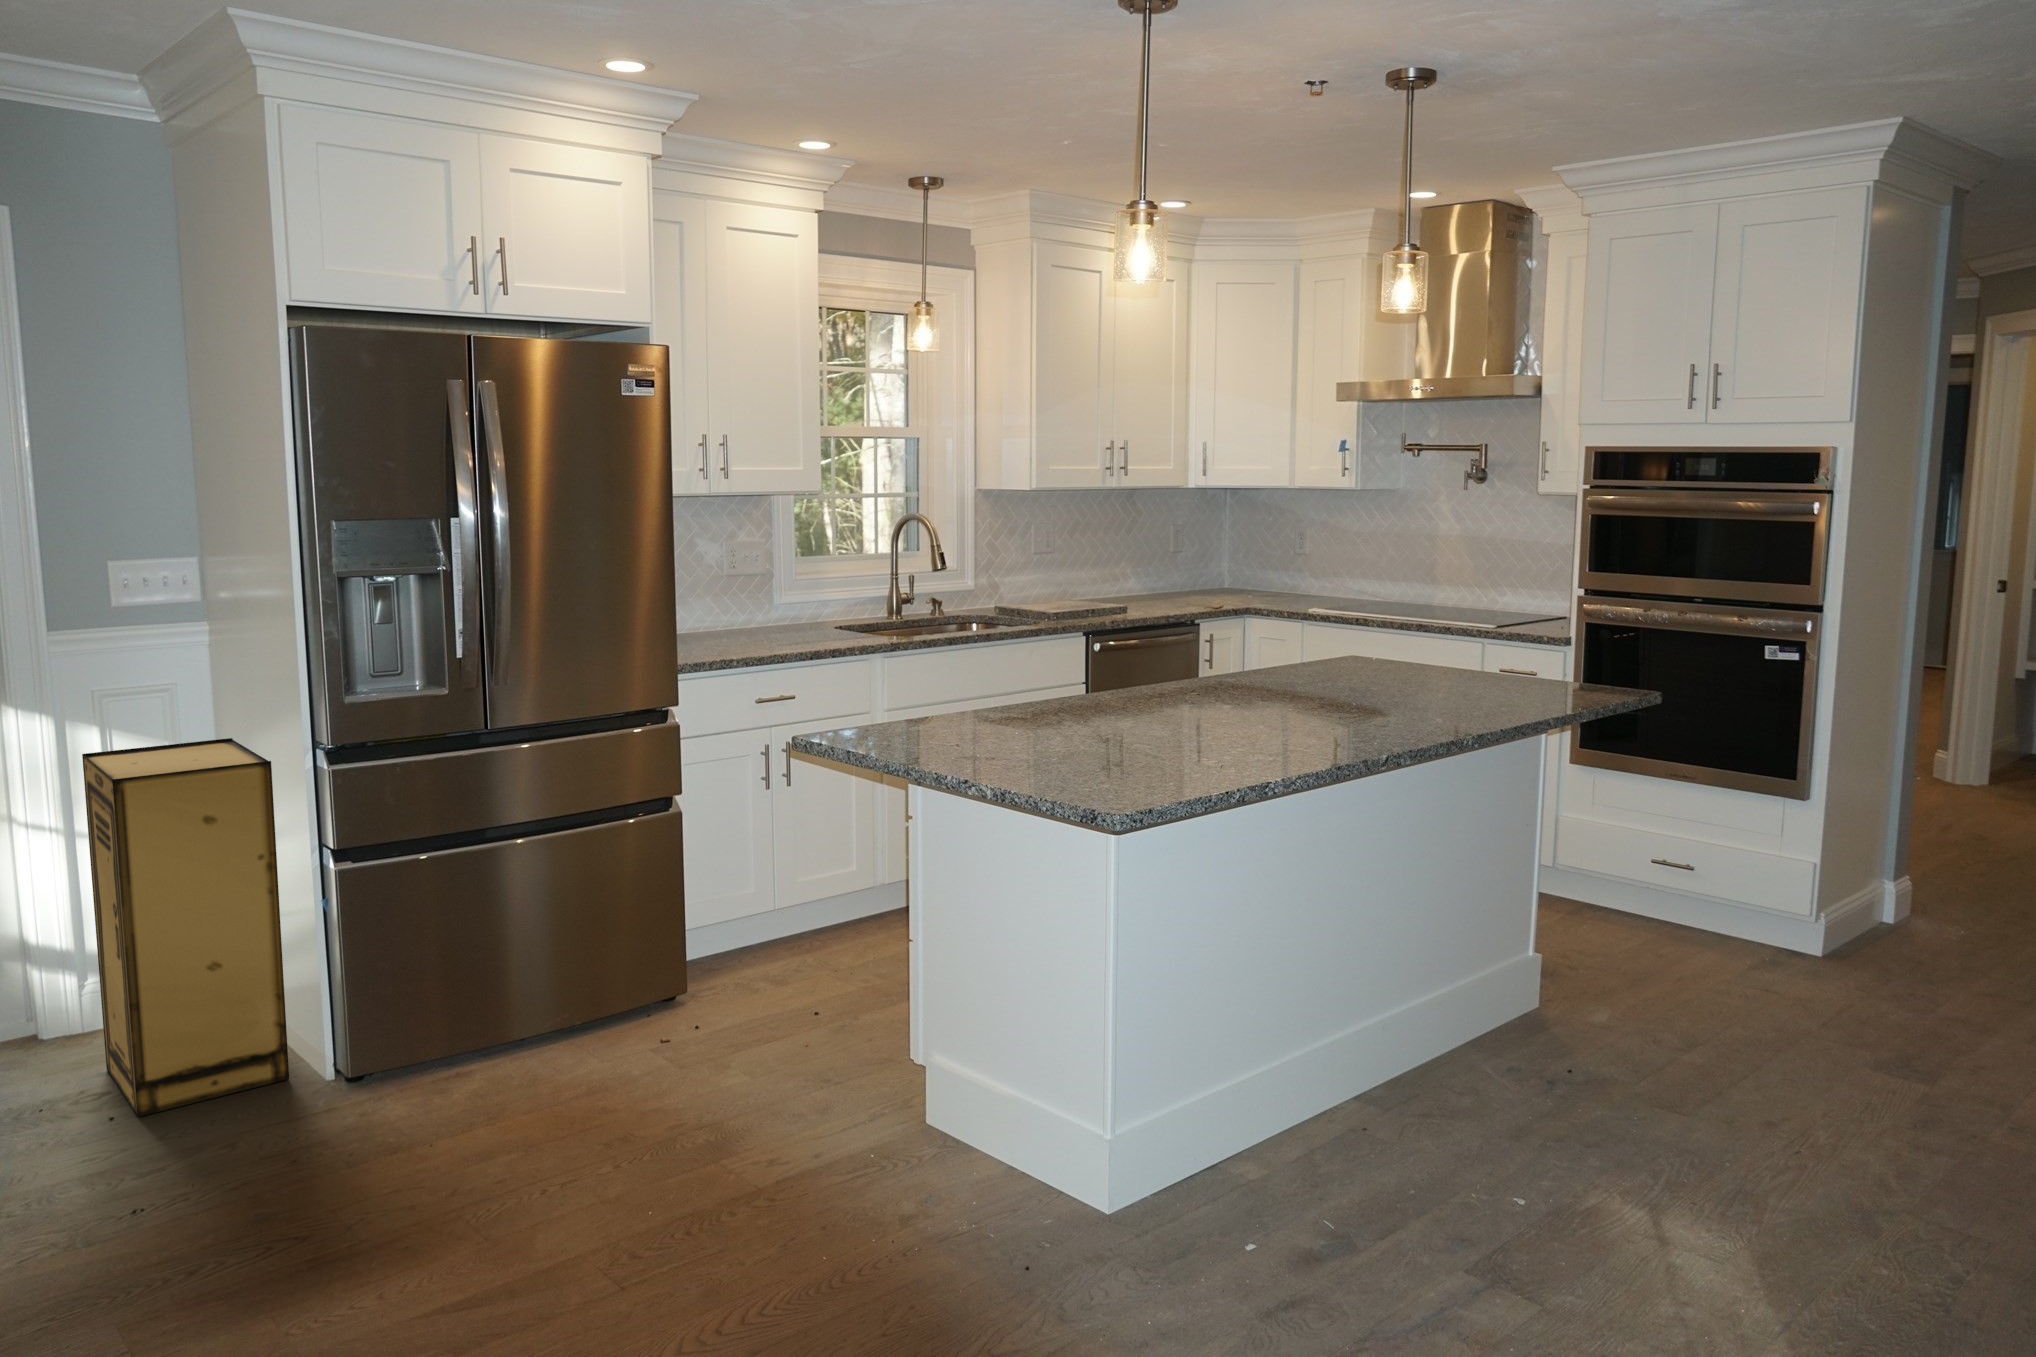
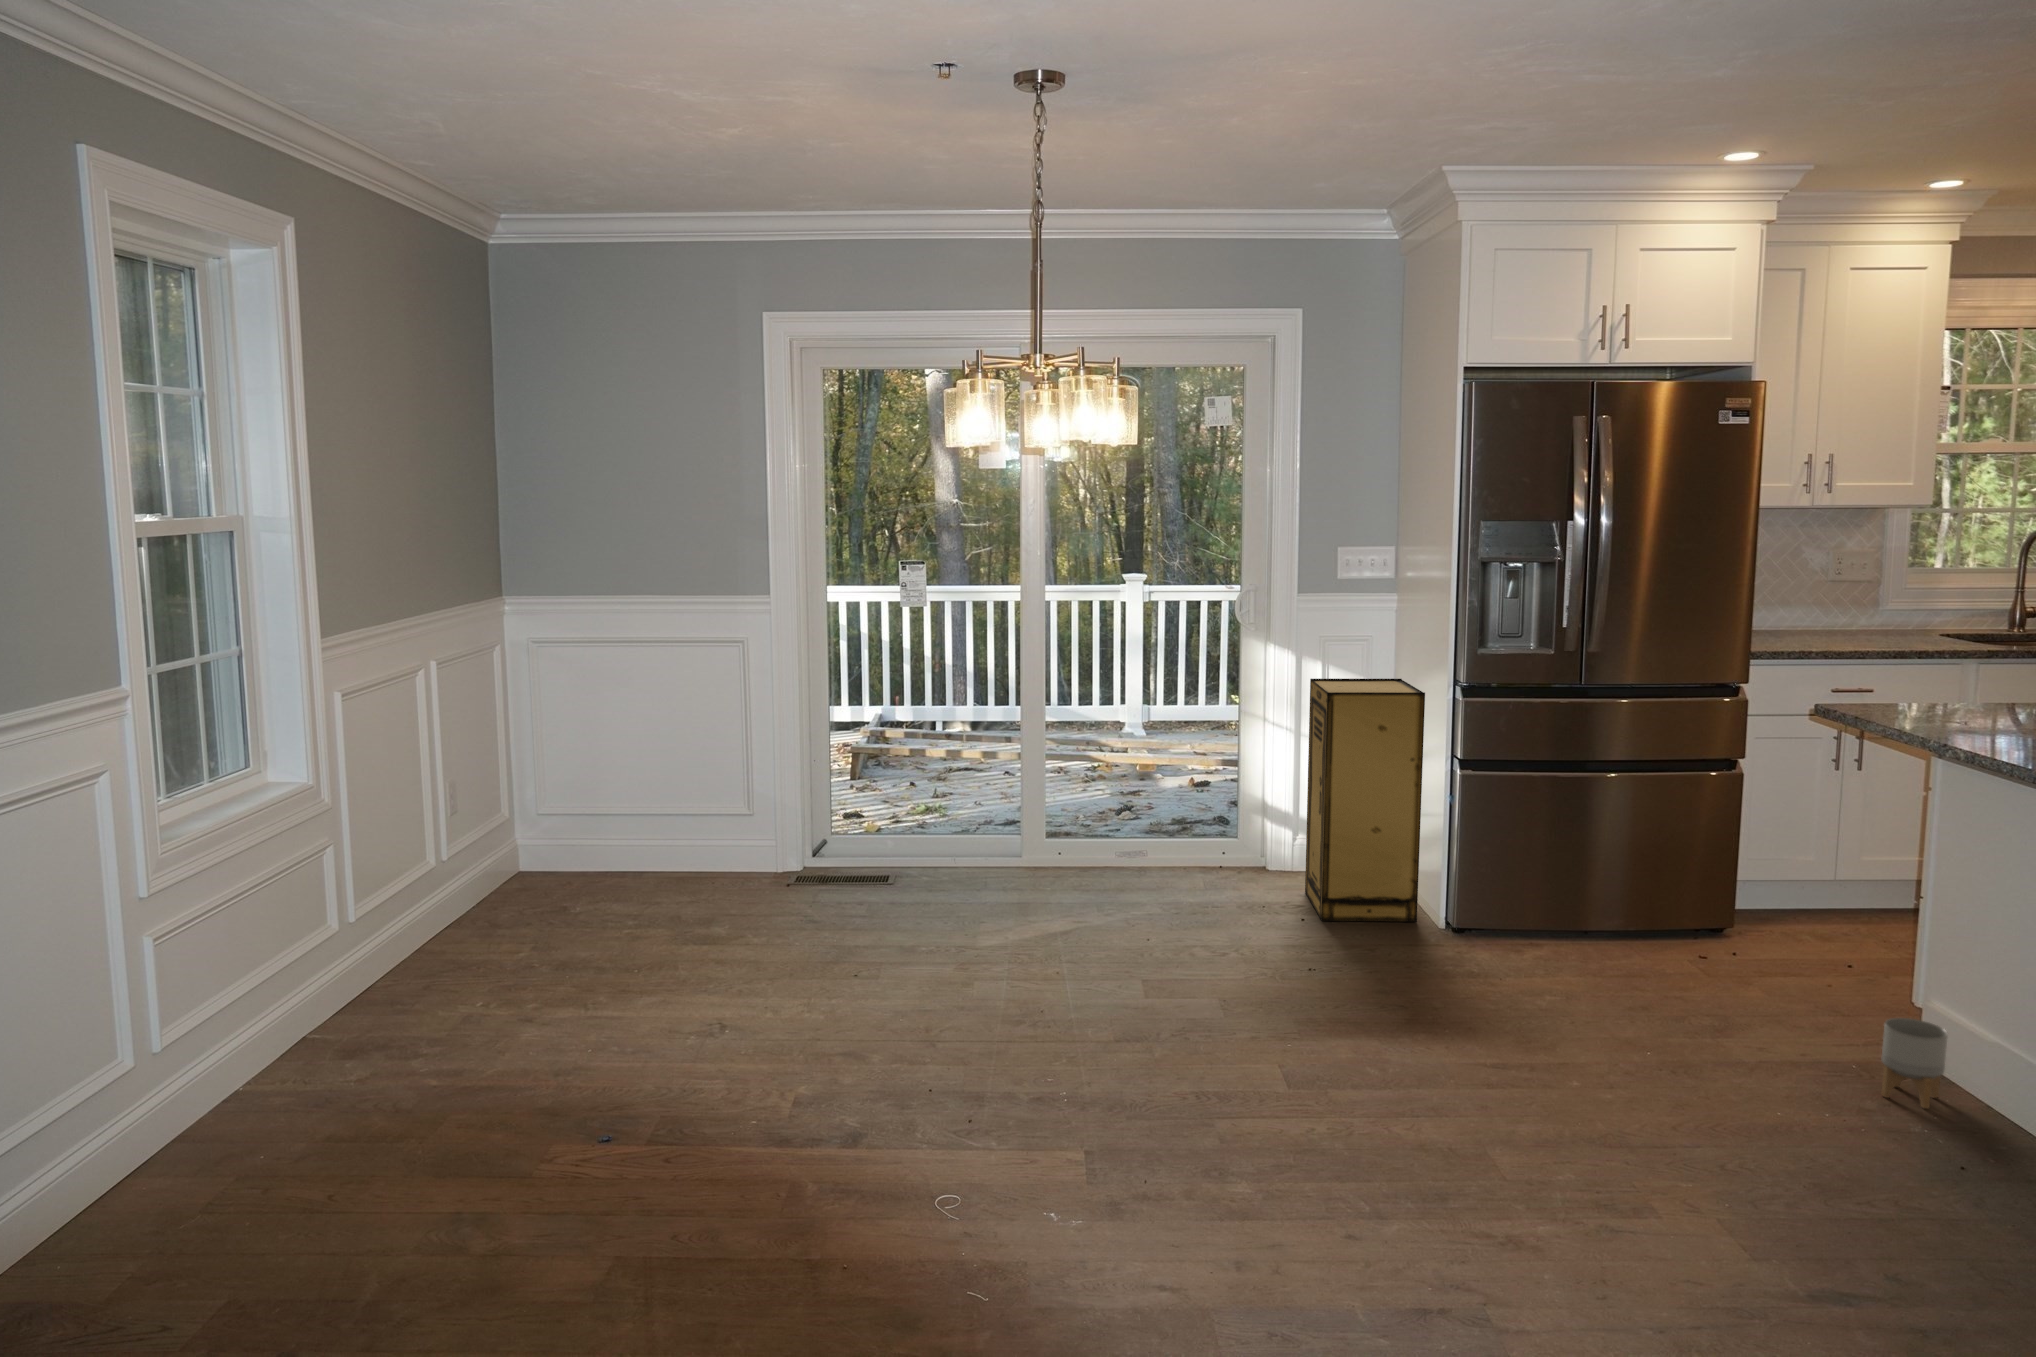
planter: none [868,1083,927,1184] -> present [1881,1018,1948,1108]

